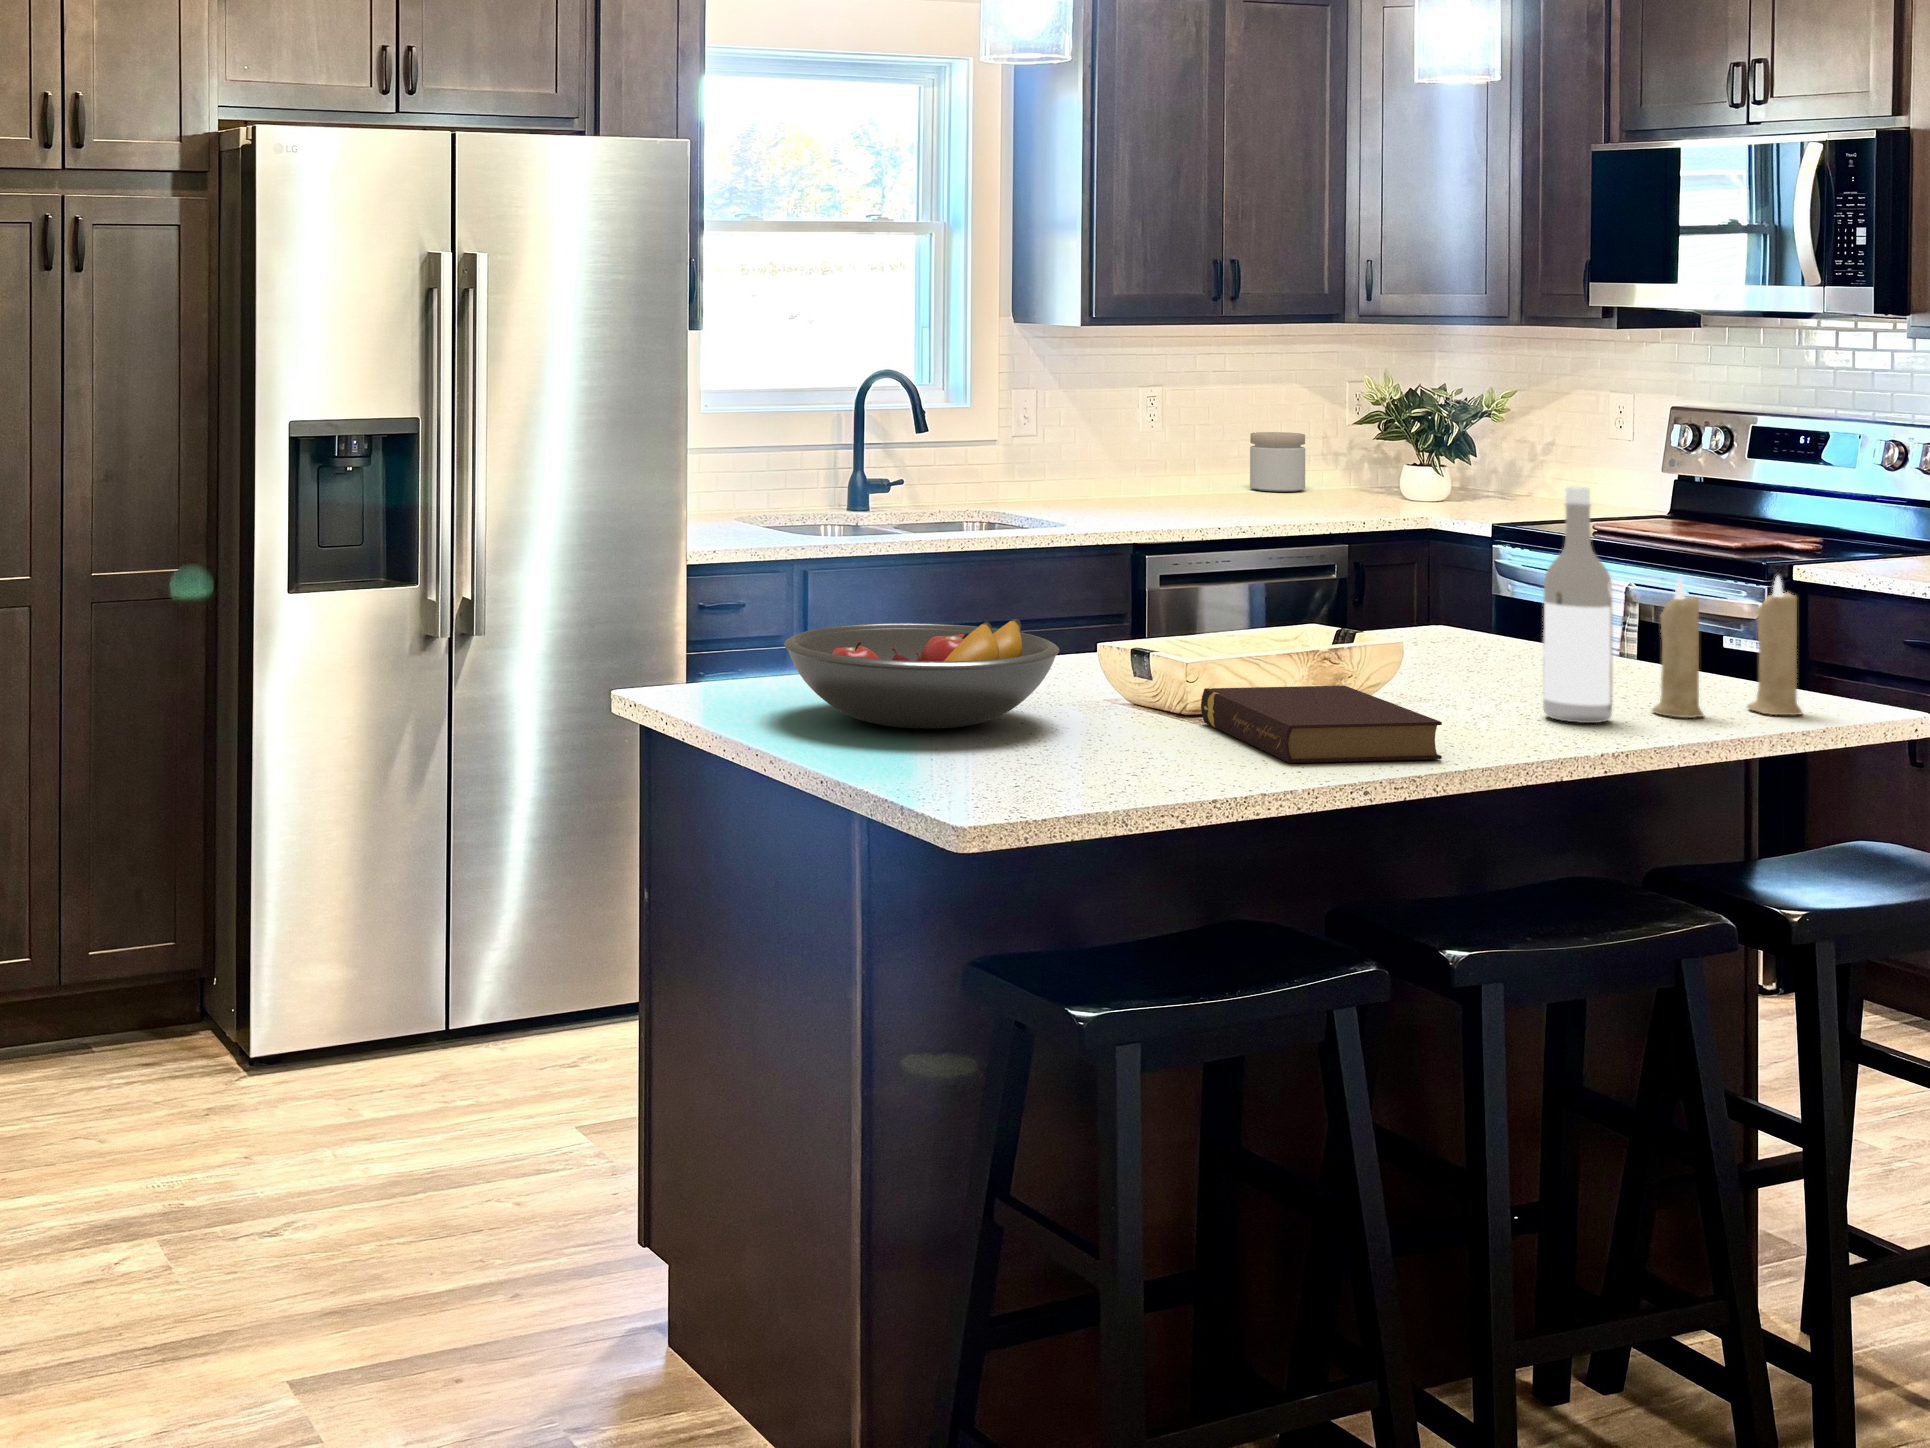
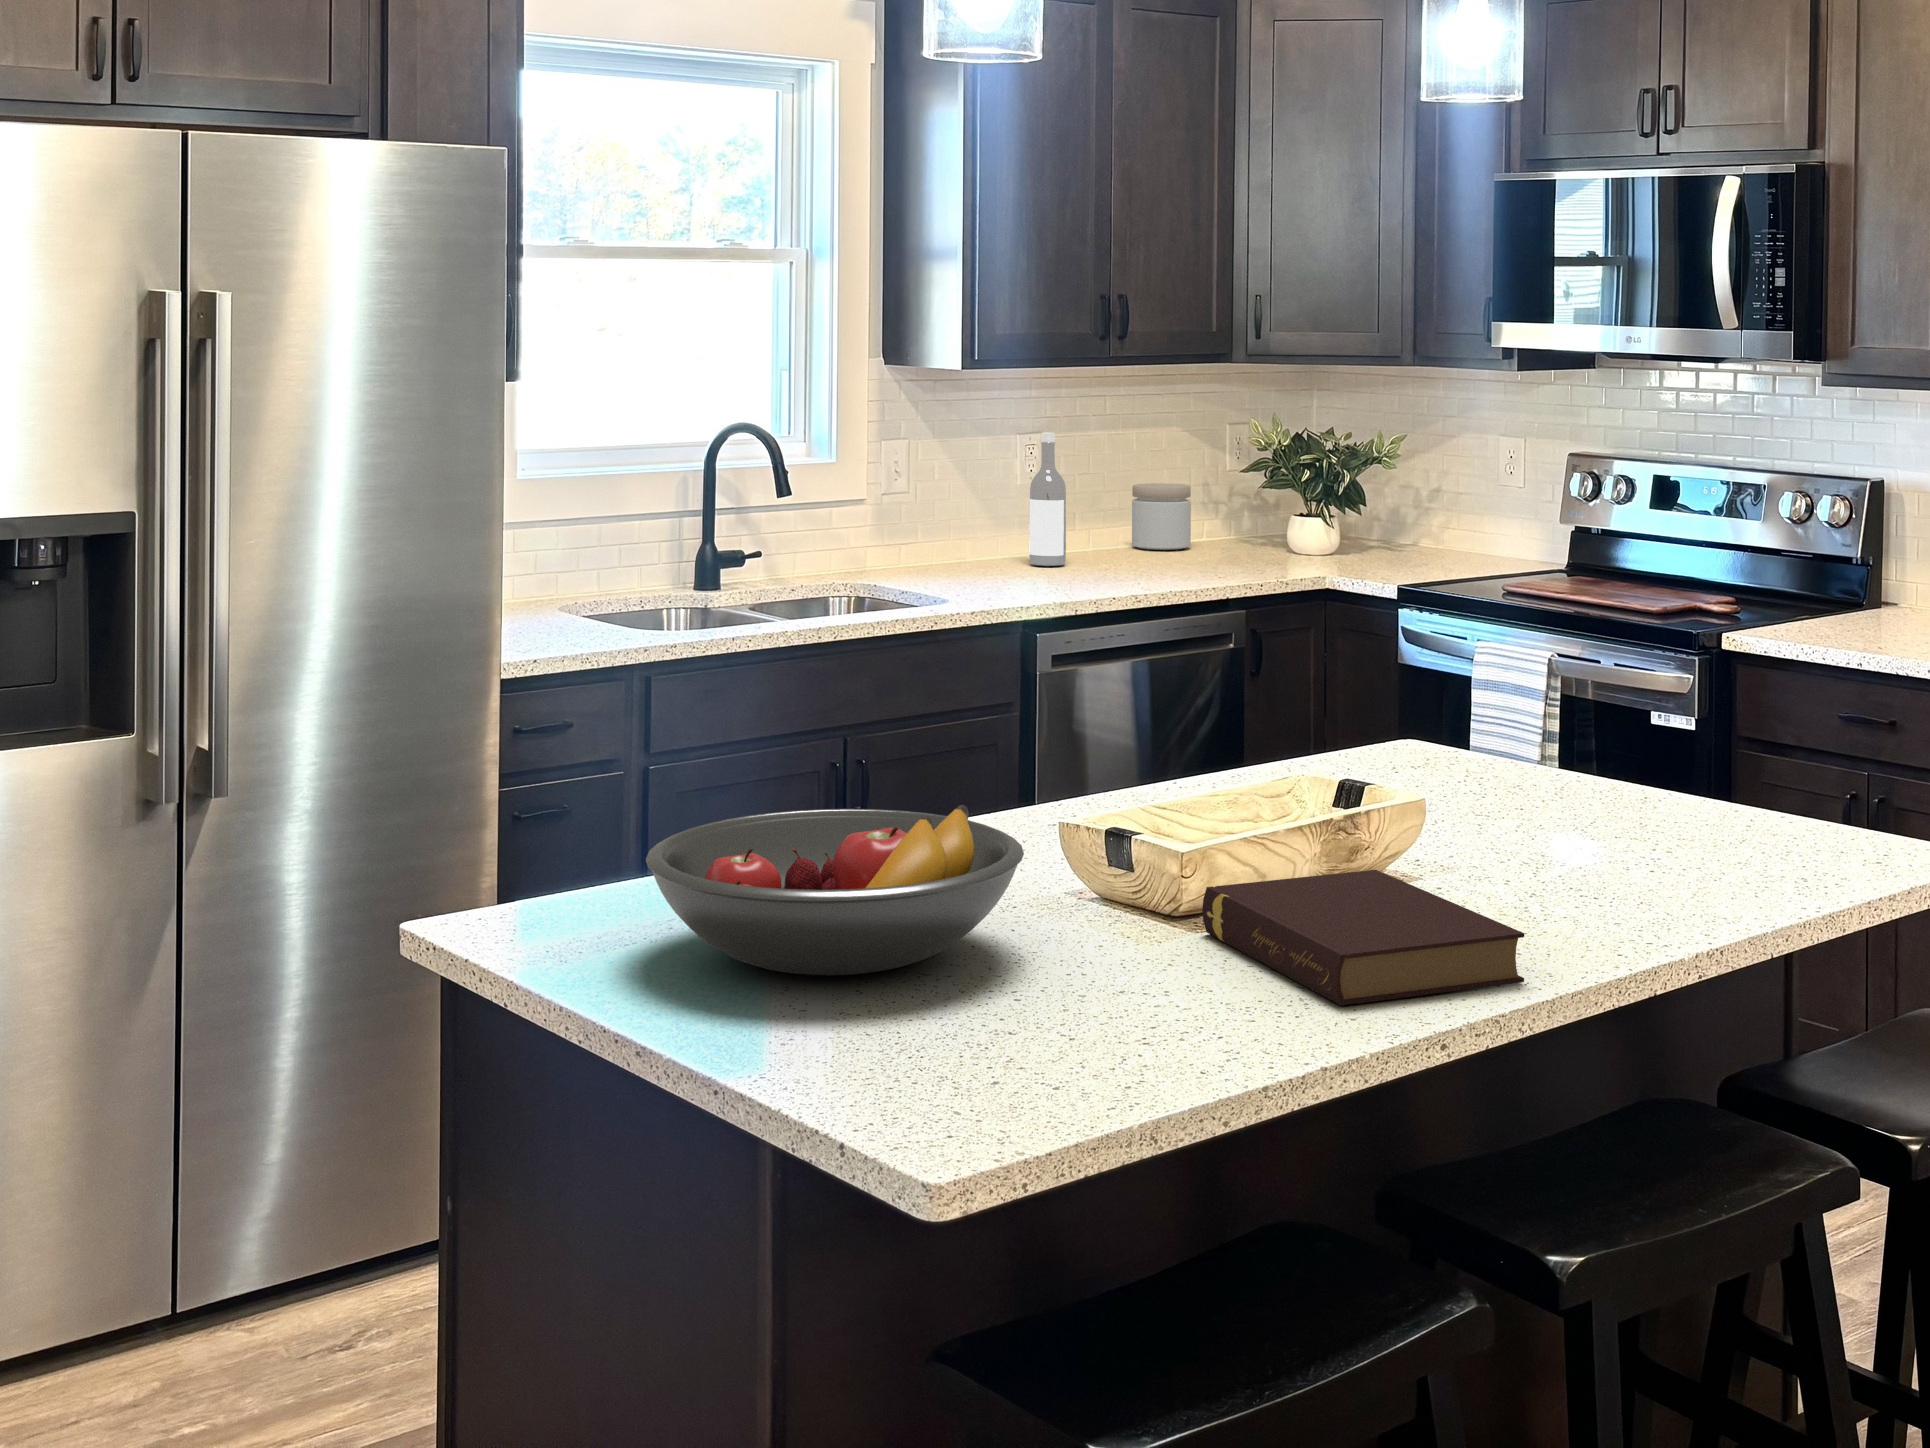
wine bottle: present [1543,486,1613,723] -> present [1029,432,1066,566]
candle: present [1652,576,1802,718] -> none [1715,692,1880,881]

